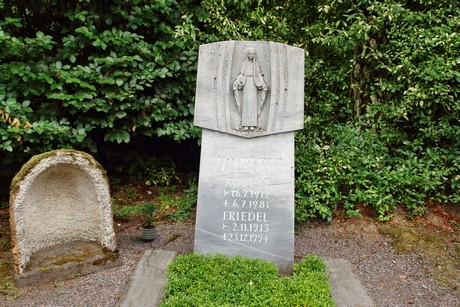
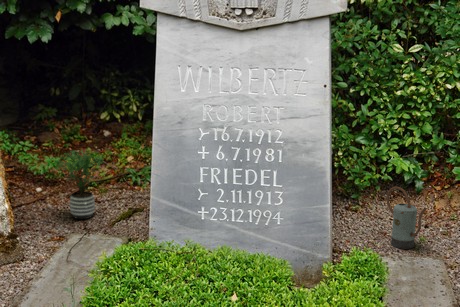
watering can: none [317,221,340,255] -> present [387,186,427,249]

